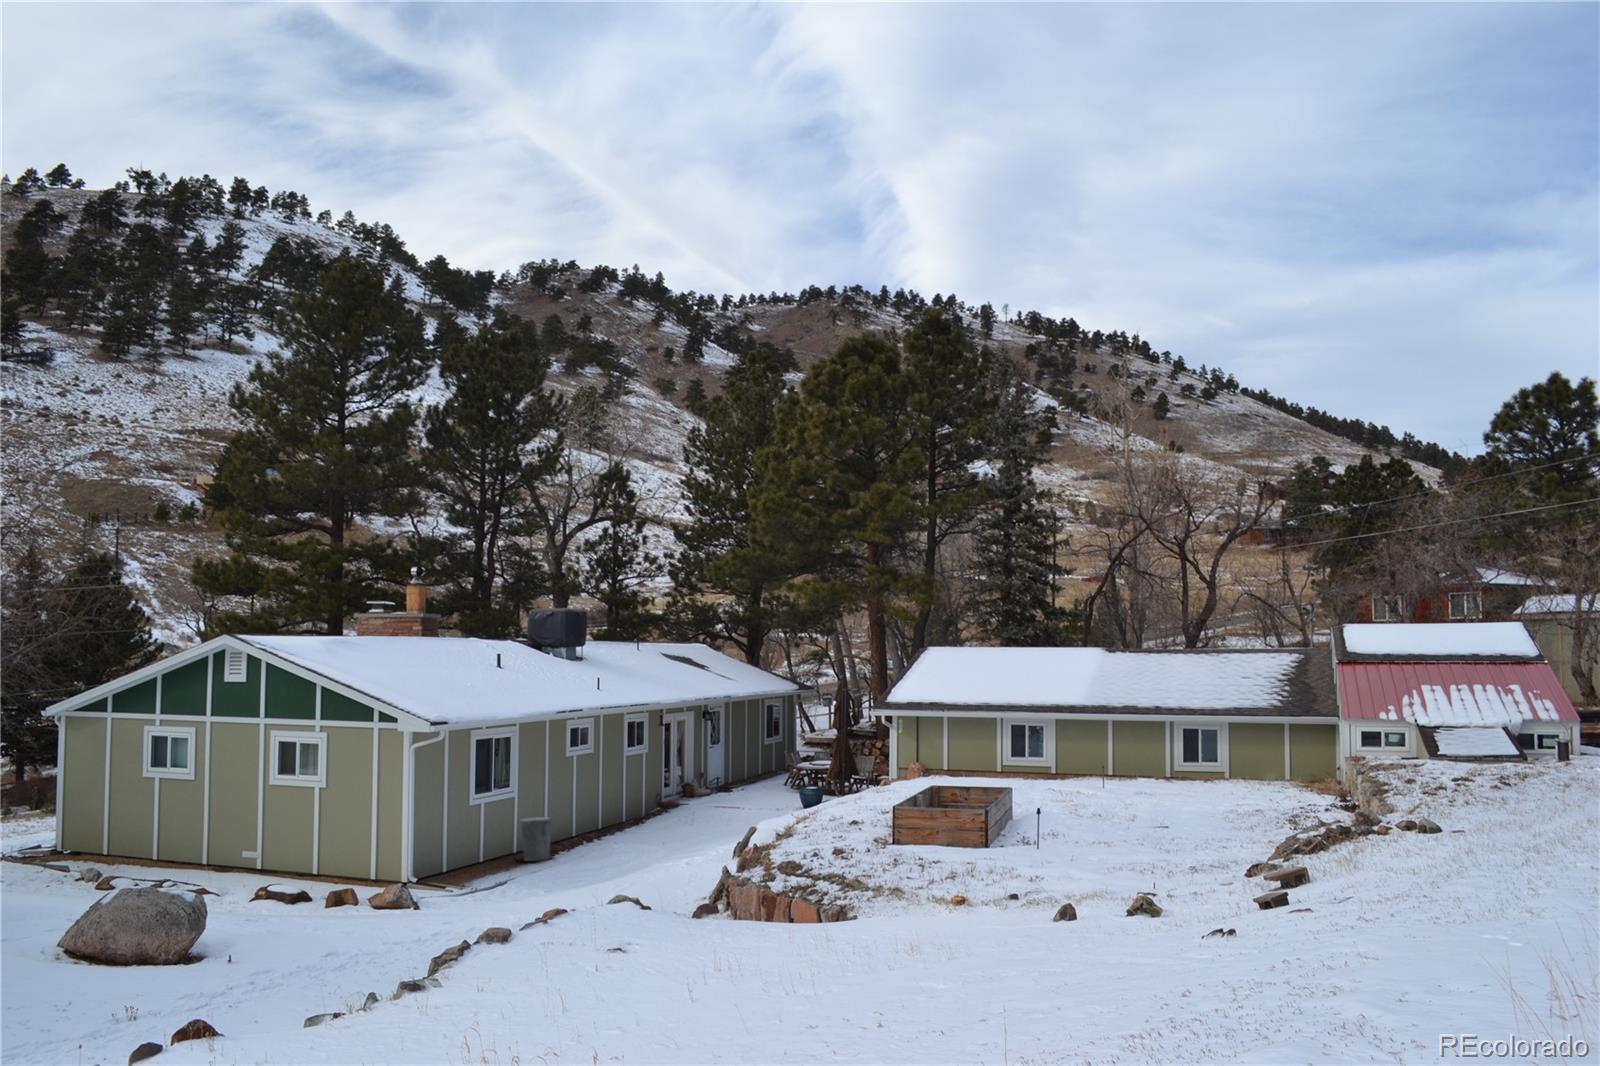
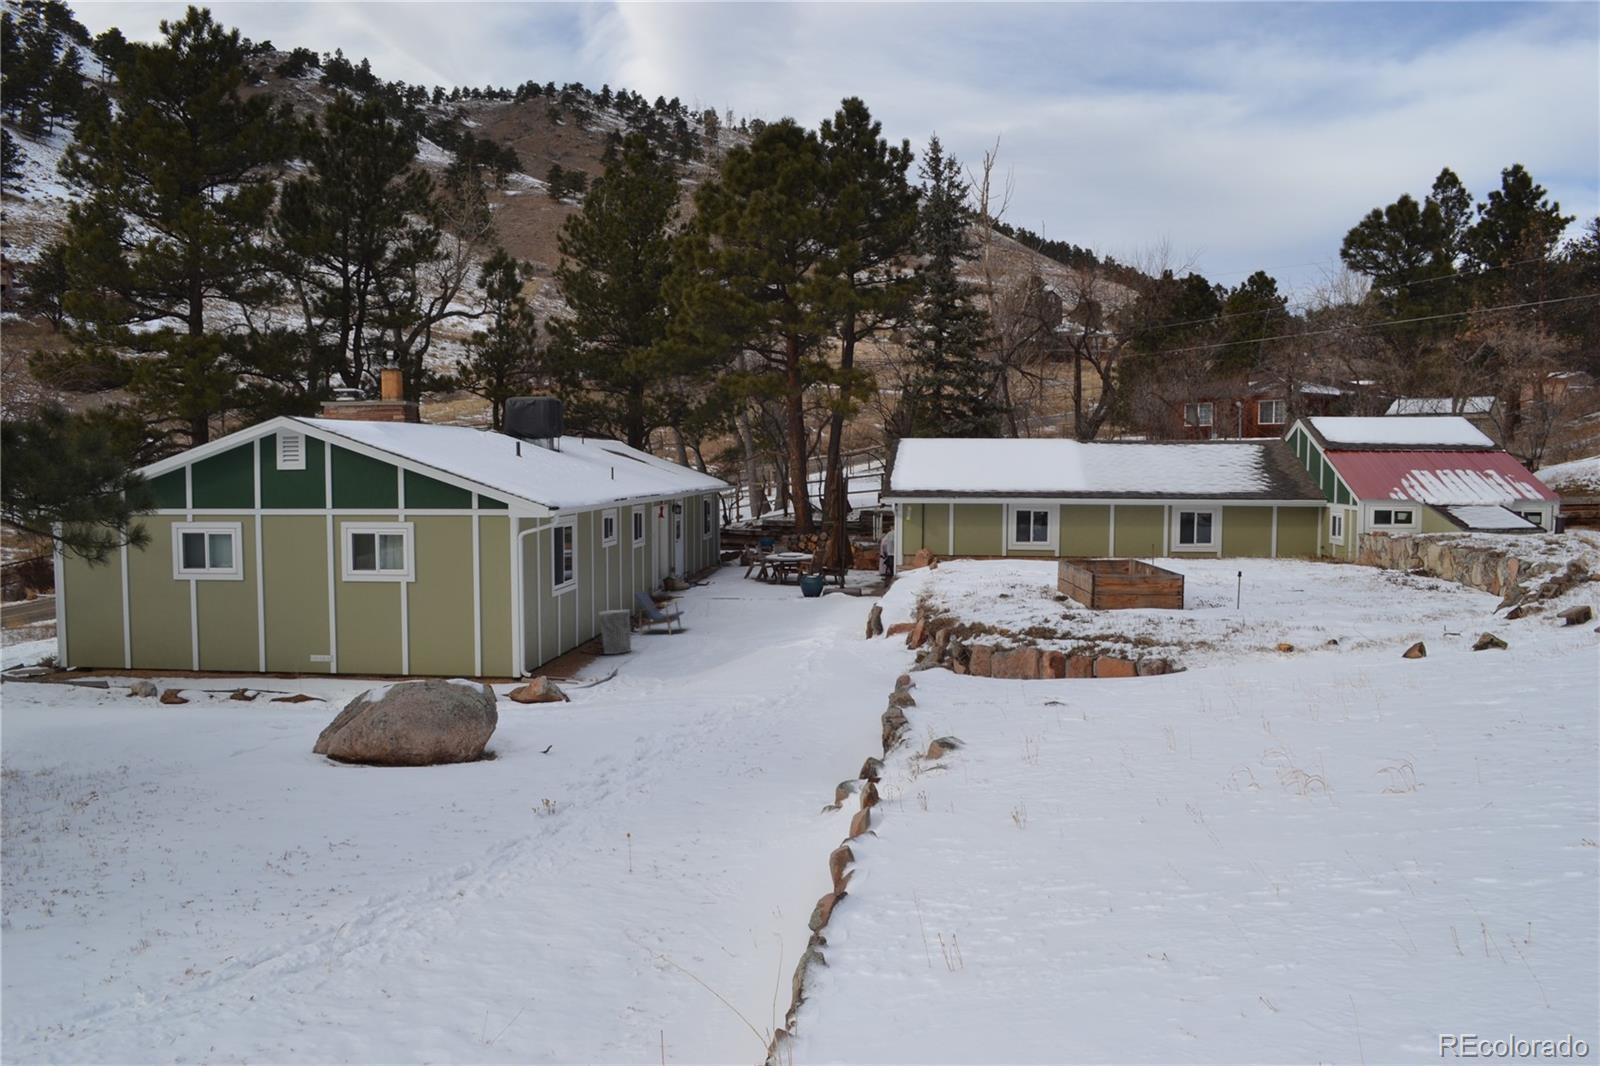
lounge chair: none [578,796,629,842] -> present [634,590,684,634]

